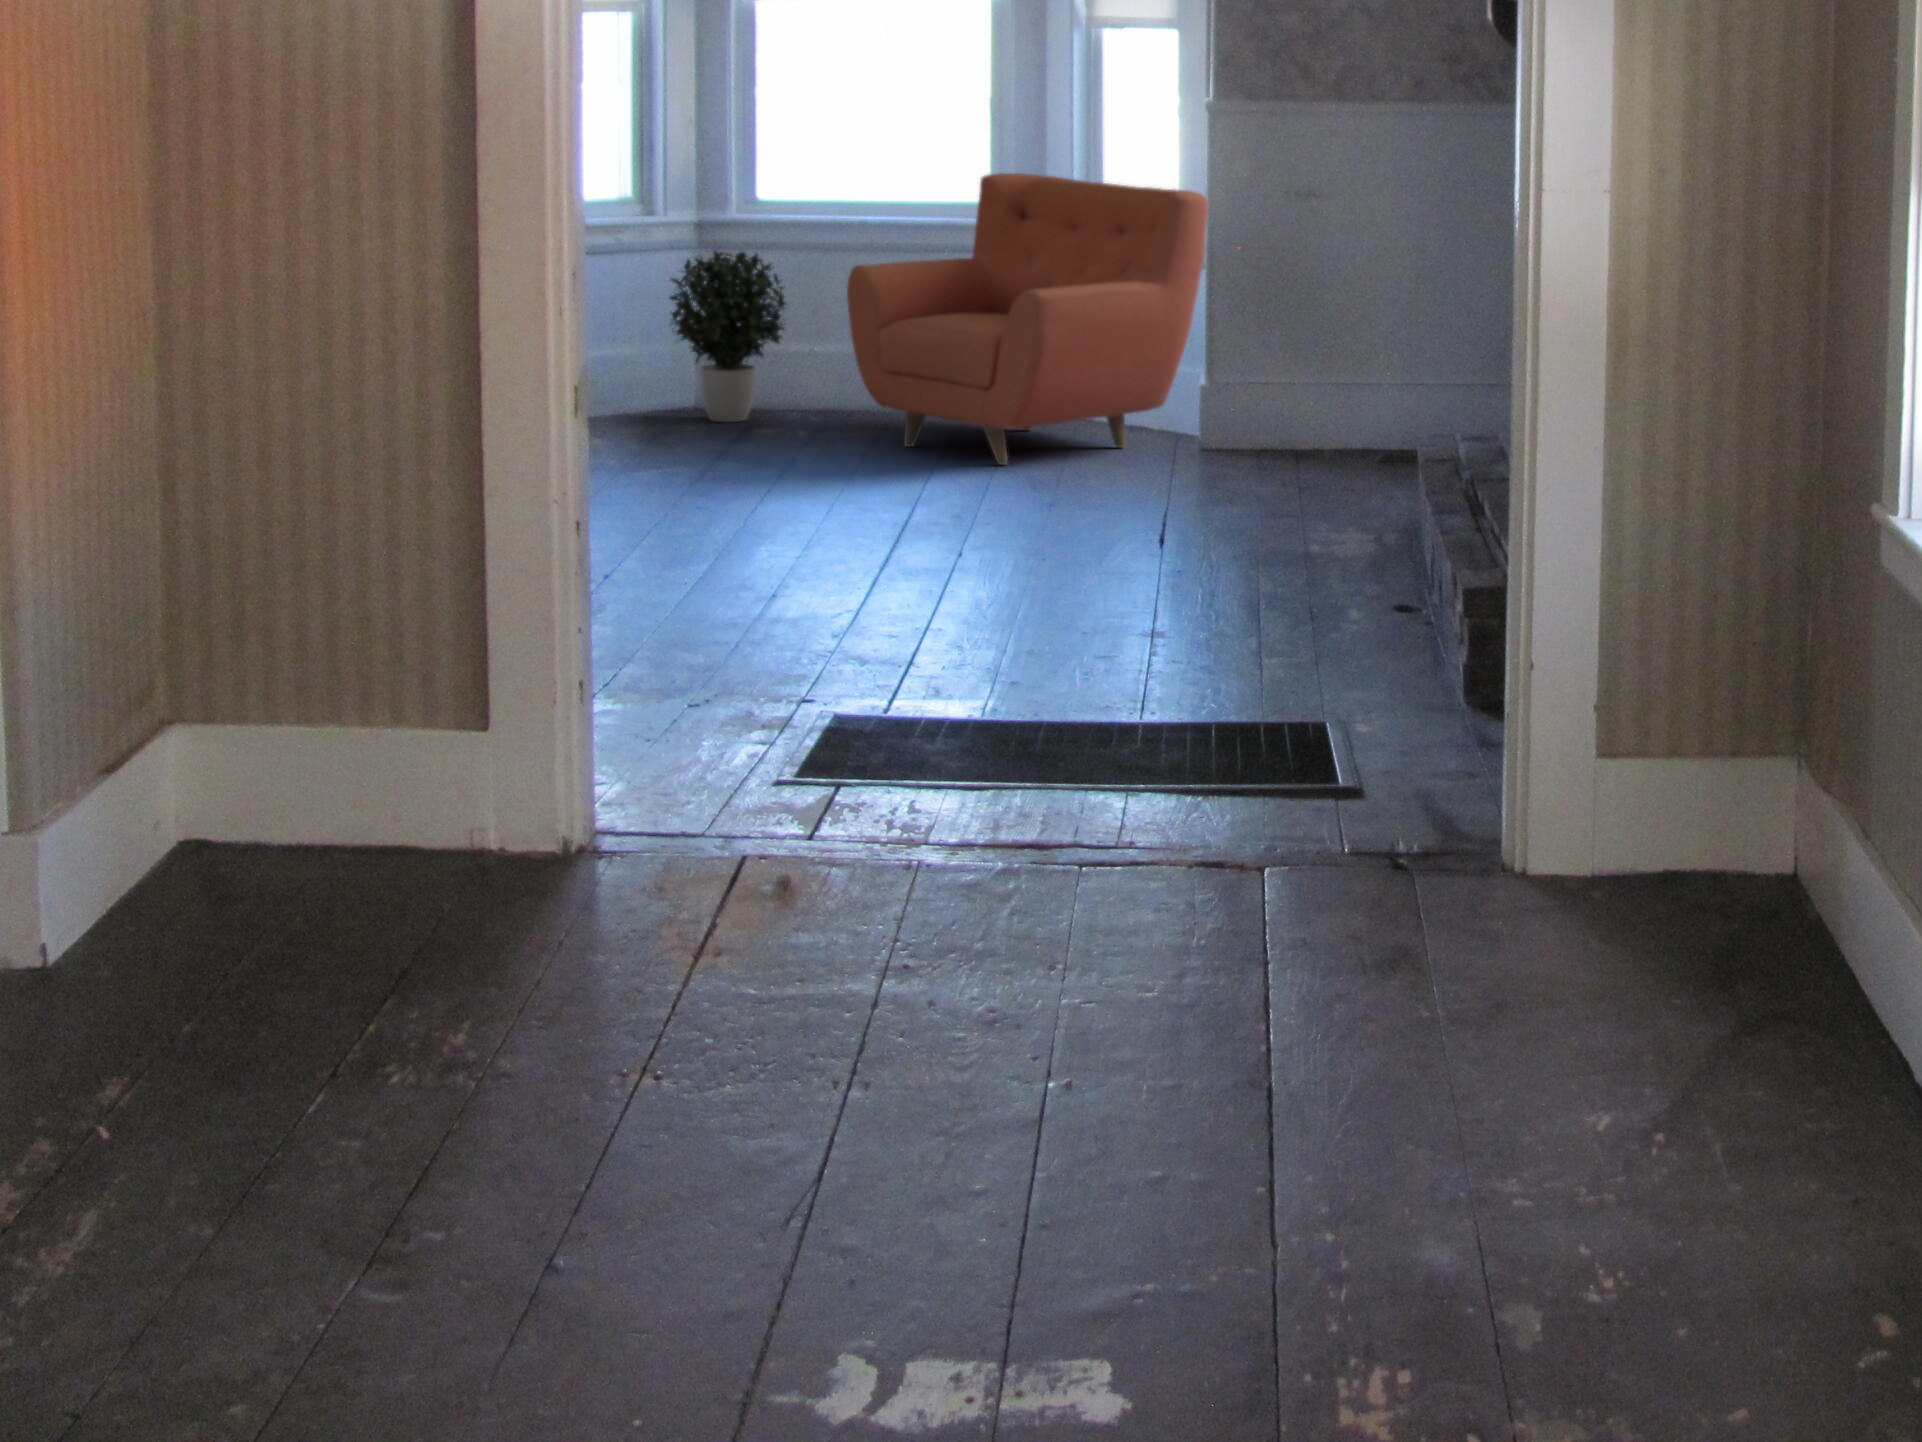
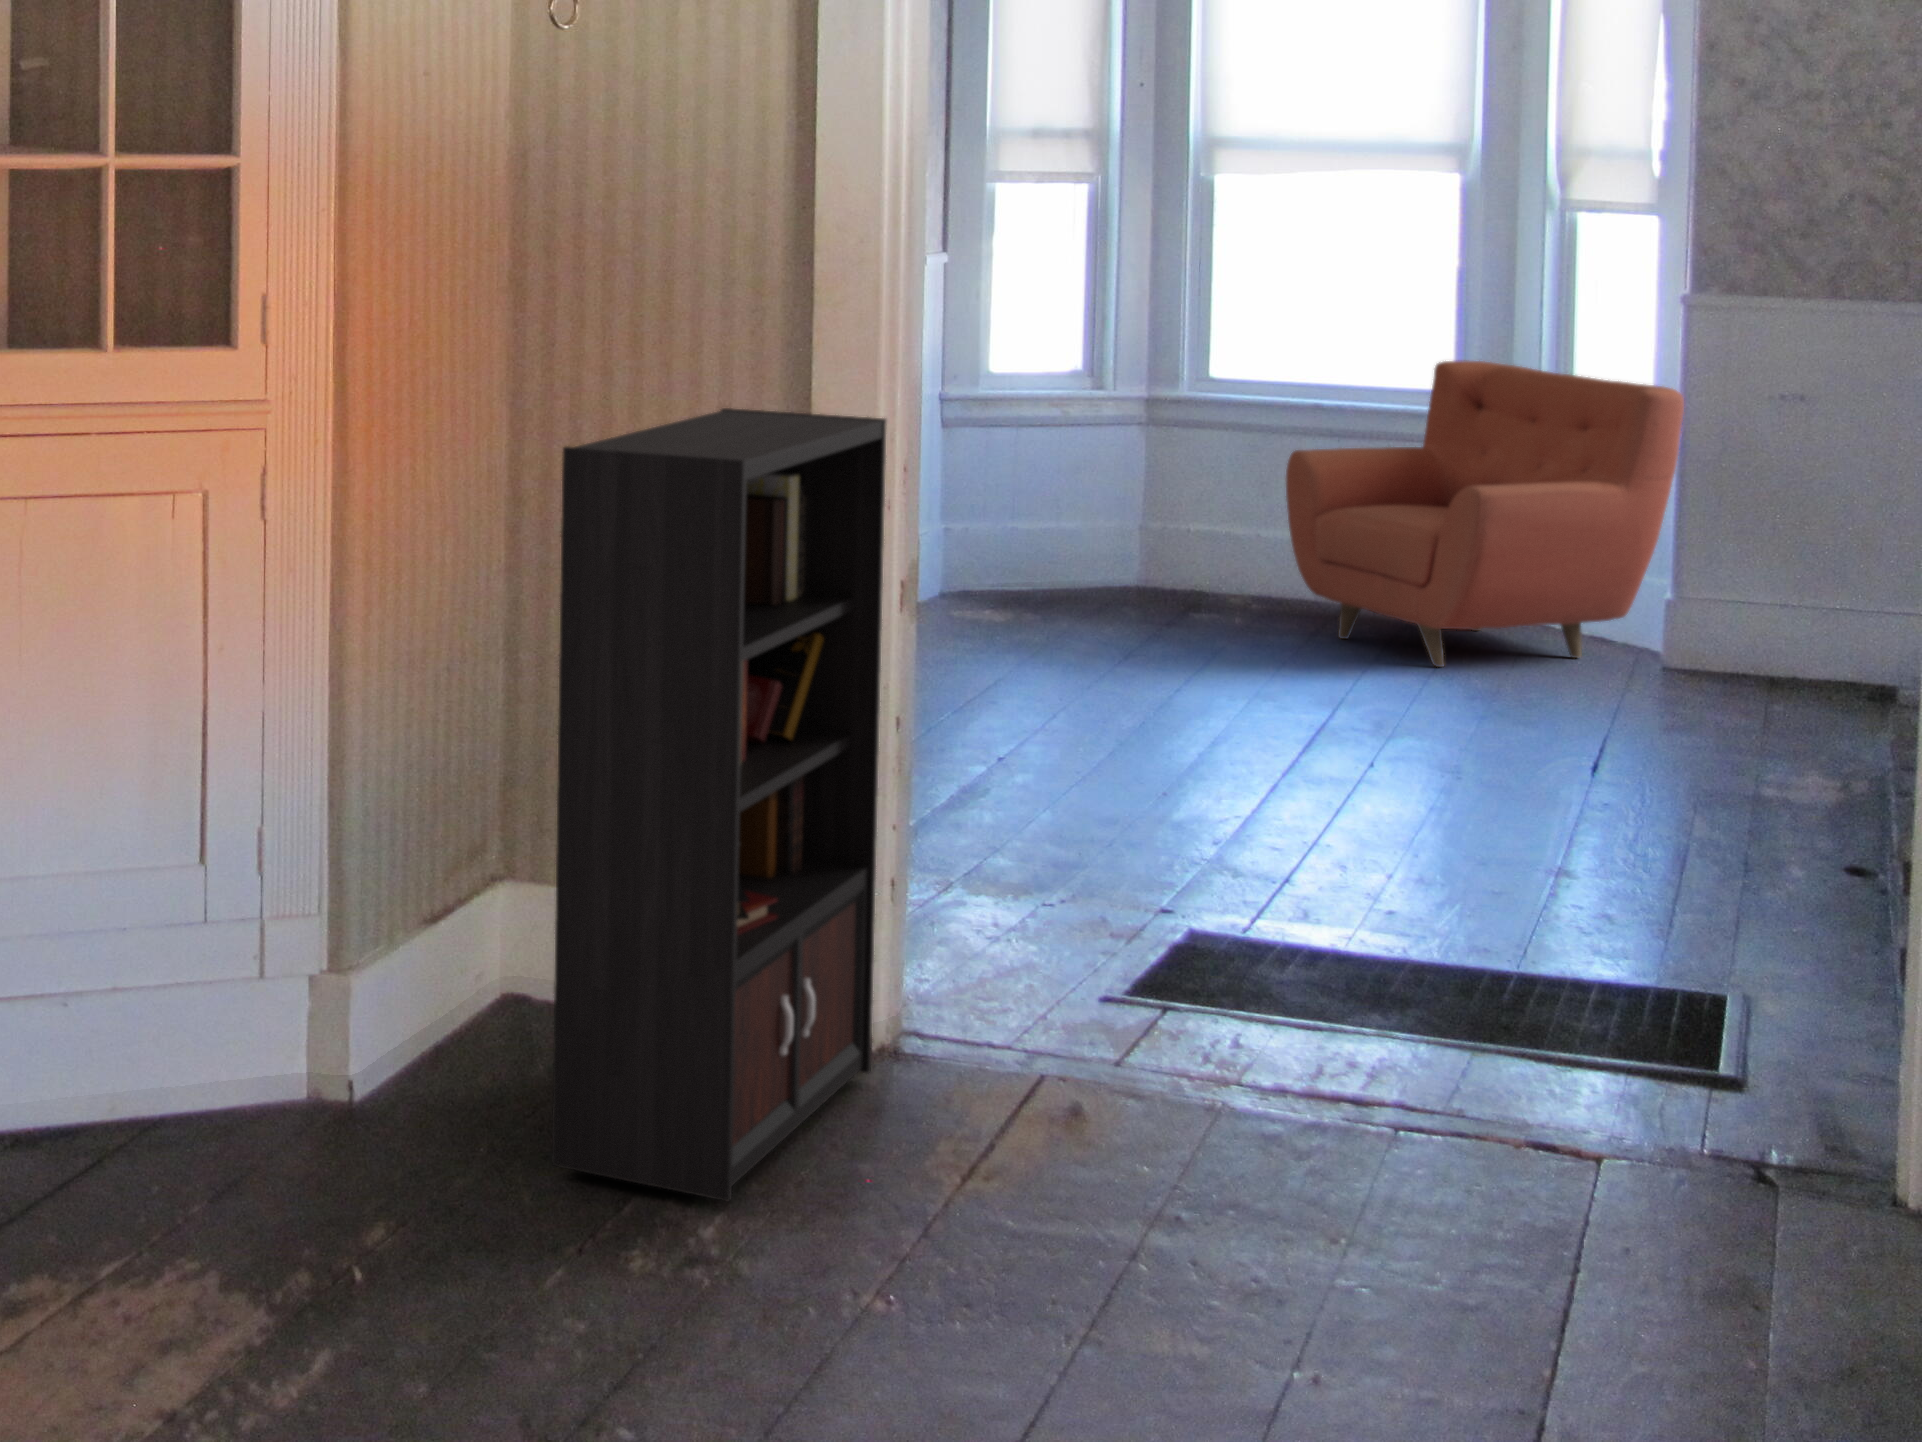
bookcase: none [250,220,574,1016] -> present [552,408,887,1201]
potted plant: present [670,251,786,422] -> none [1112,427,1232,599]

